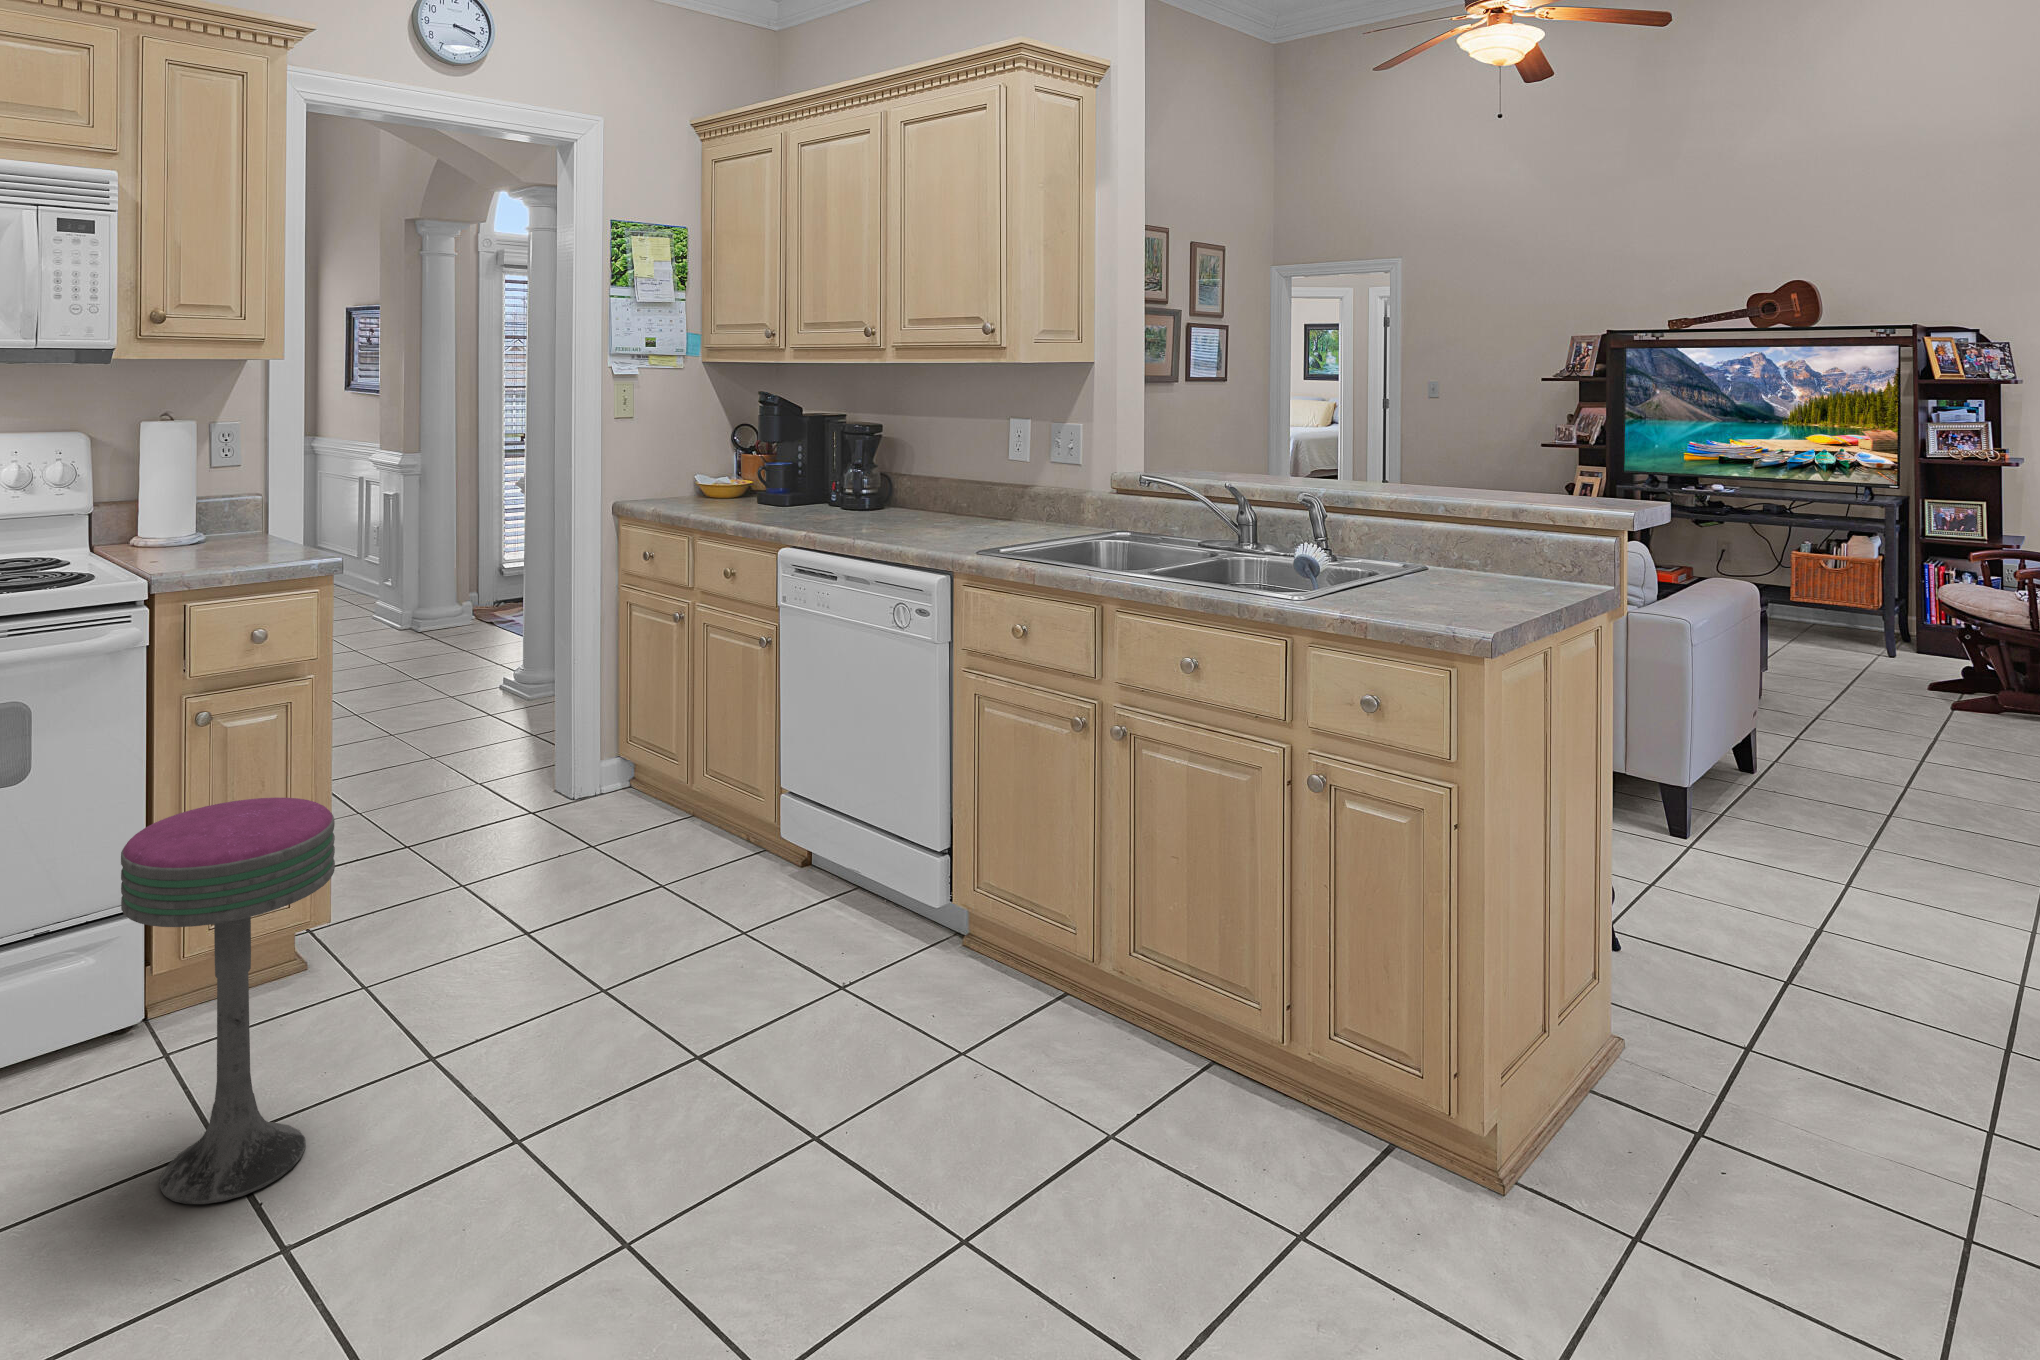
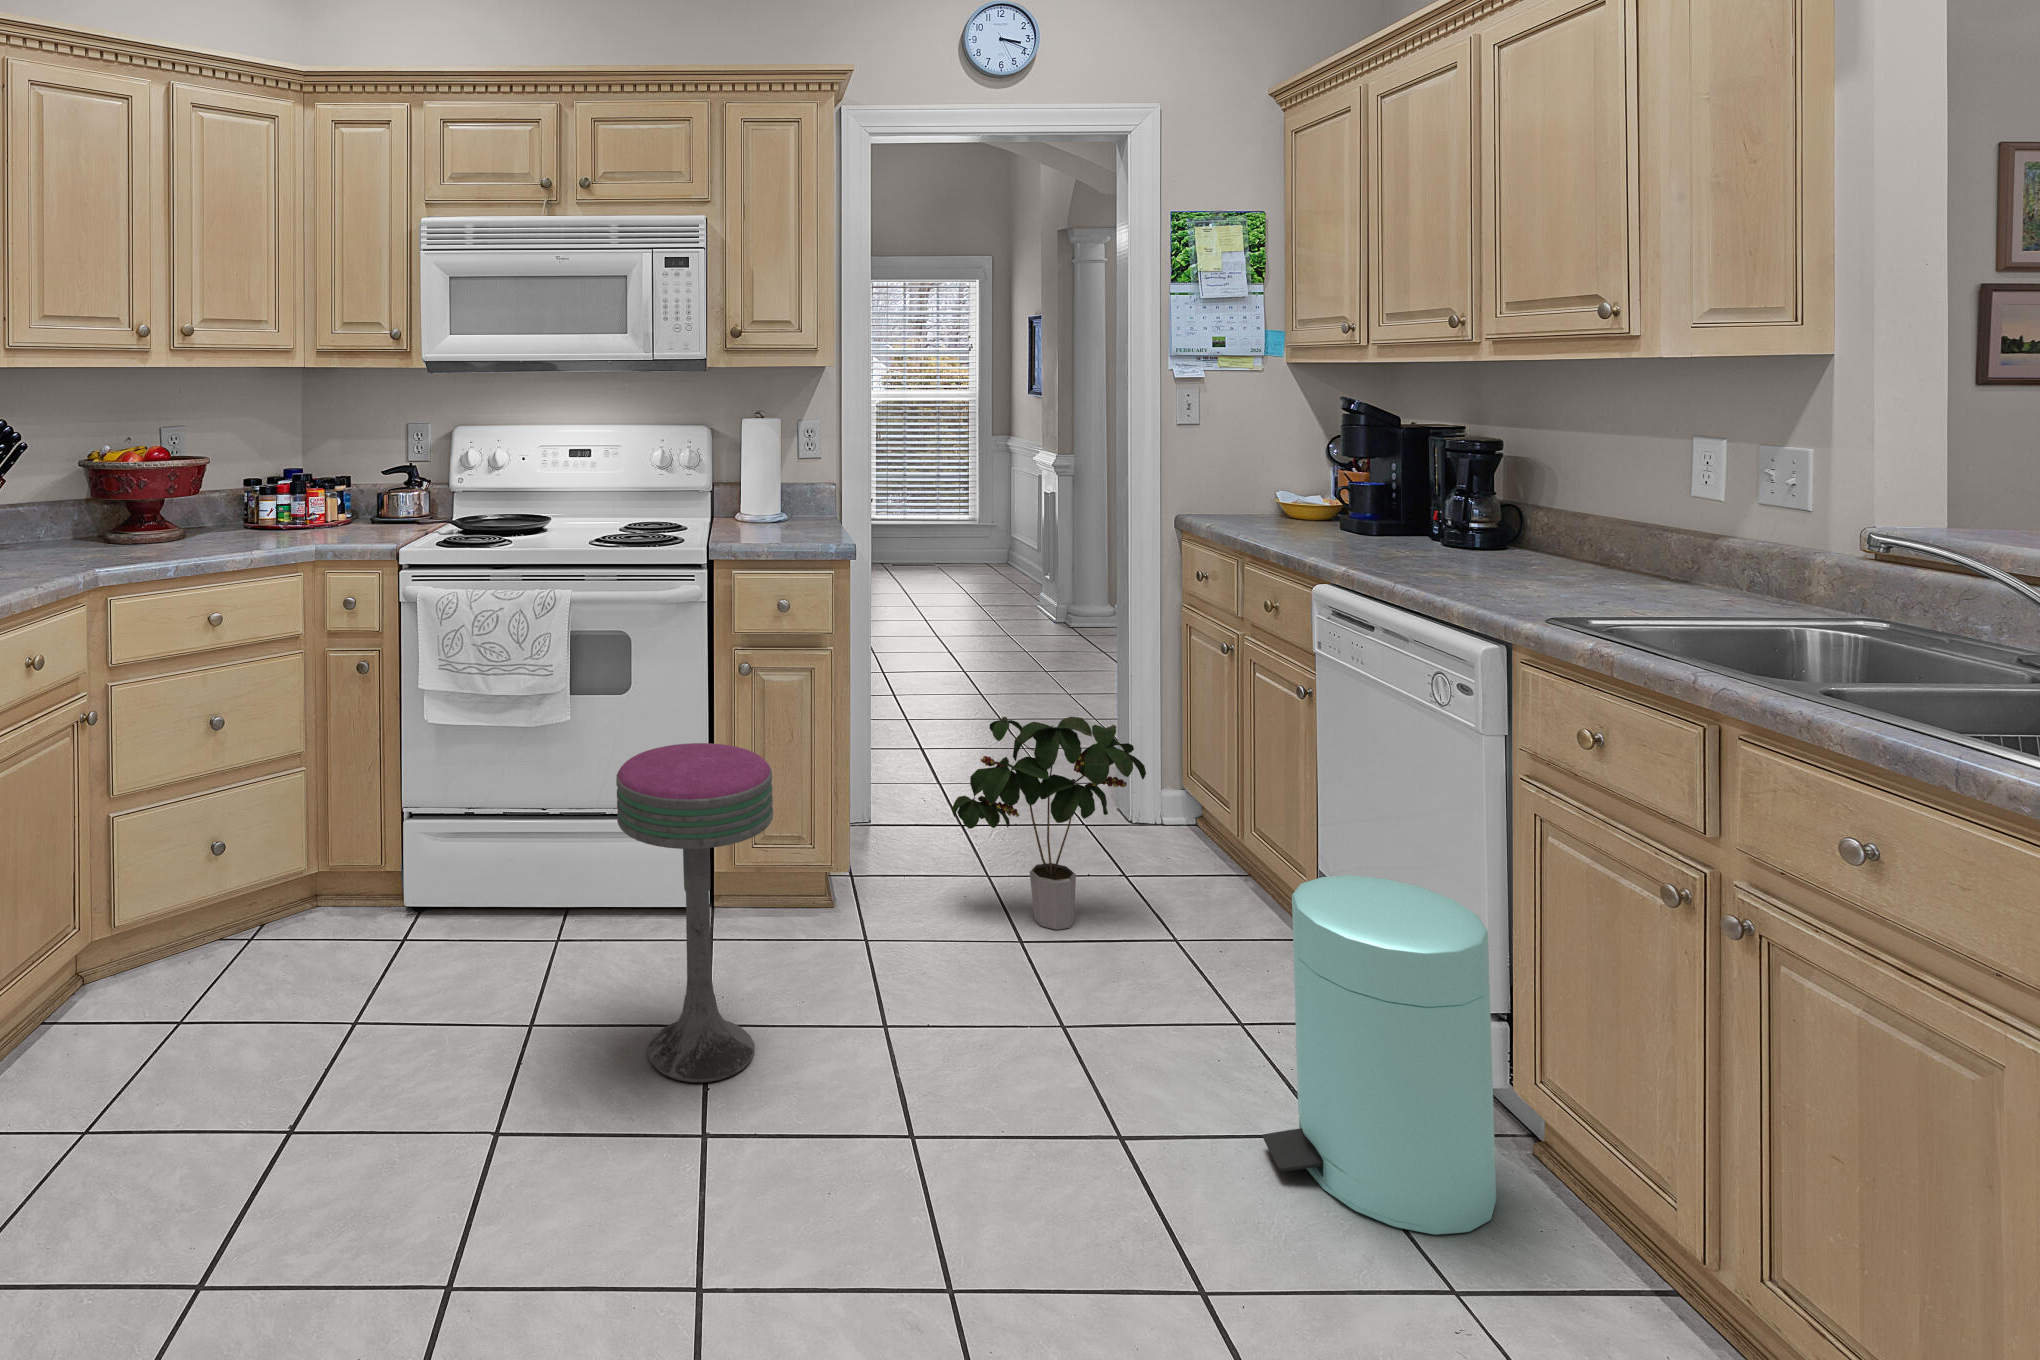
potted plant: none [450,708,642,923] -> present [952,717,1146,930]
trash can: none [808,769,964,1028] -> present [1263,875,1496,1235]

